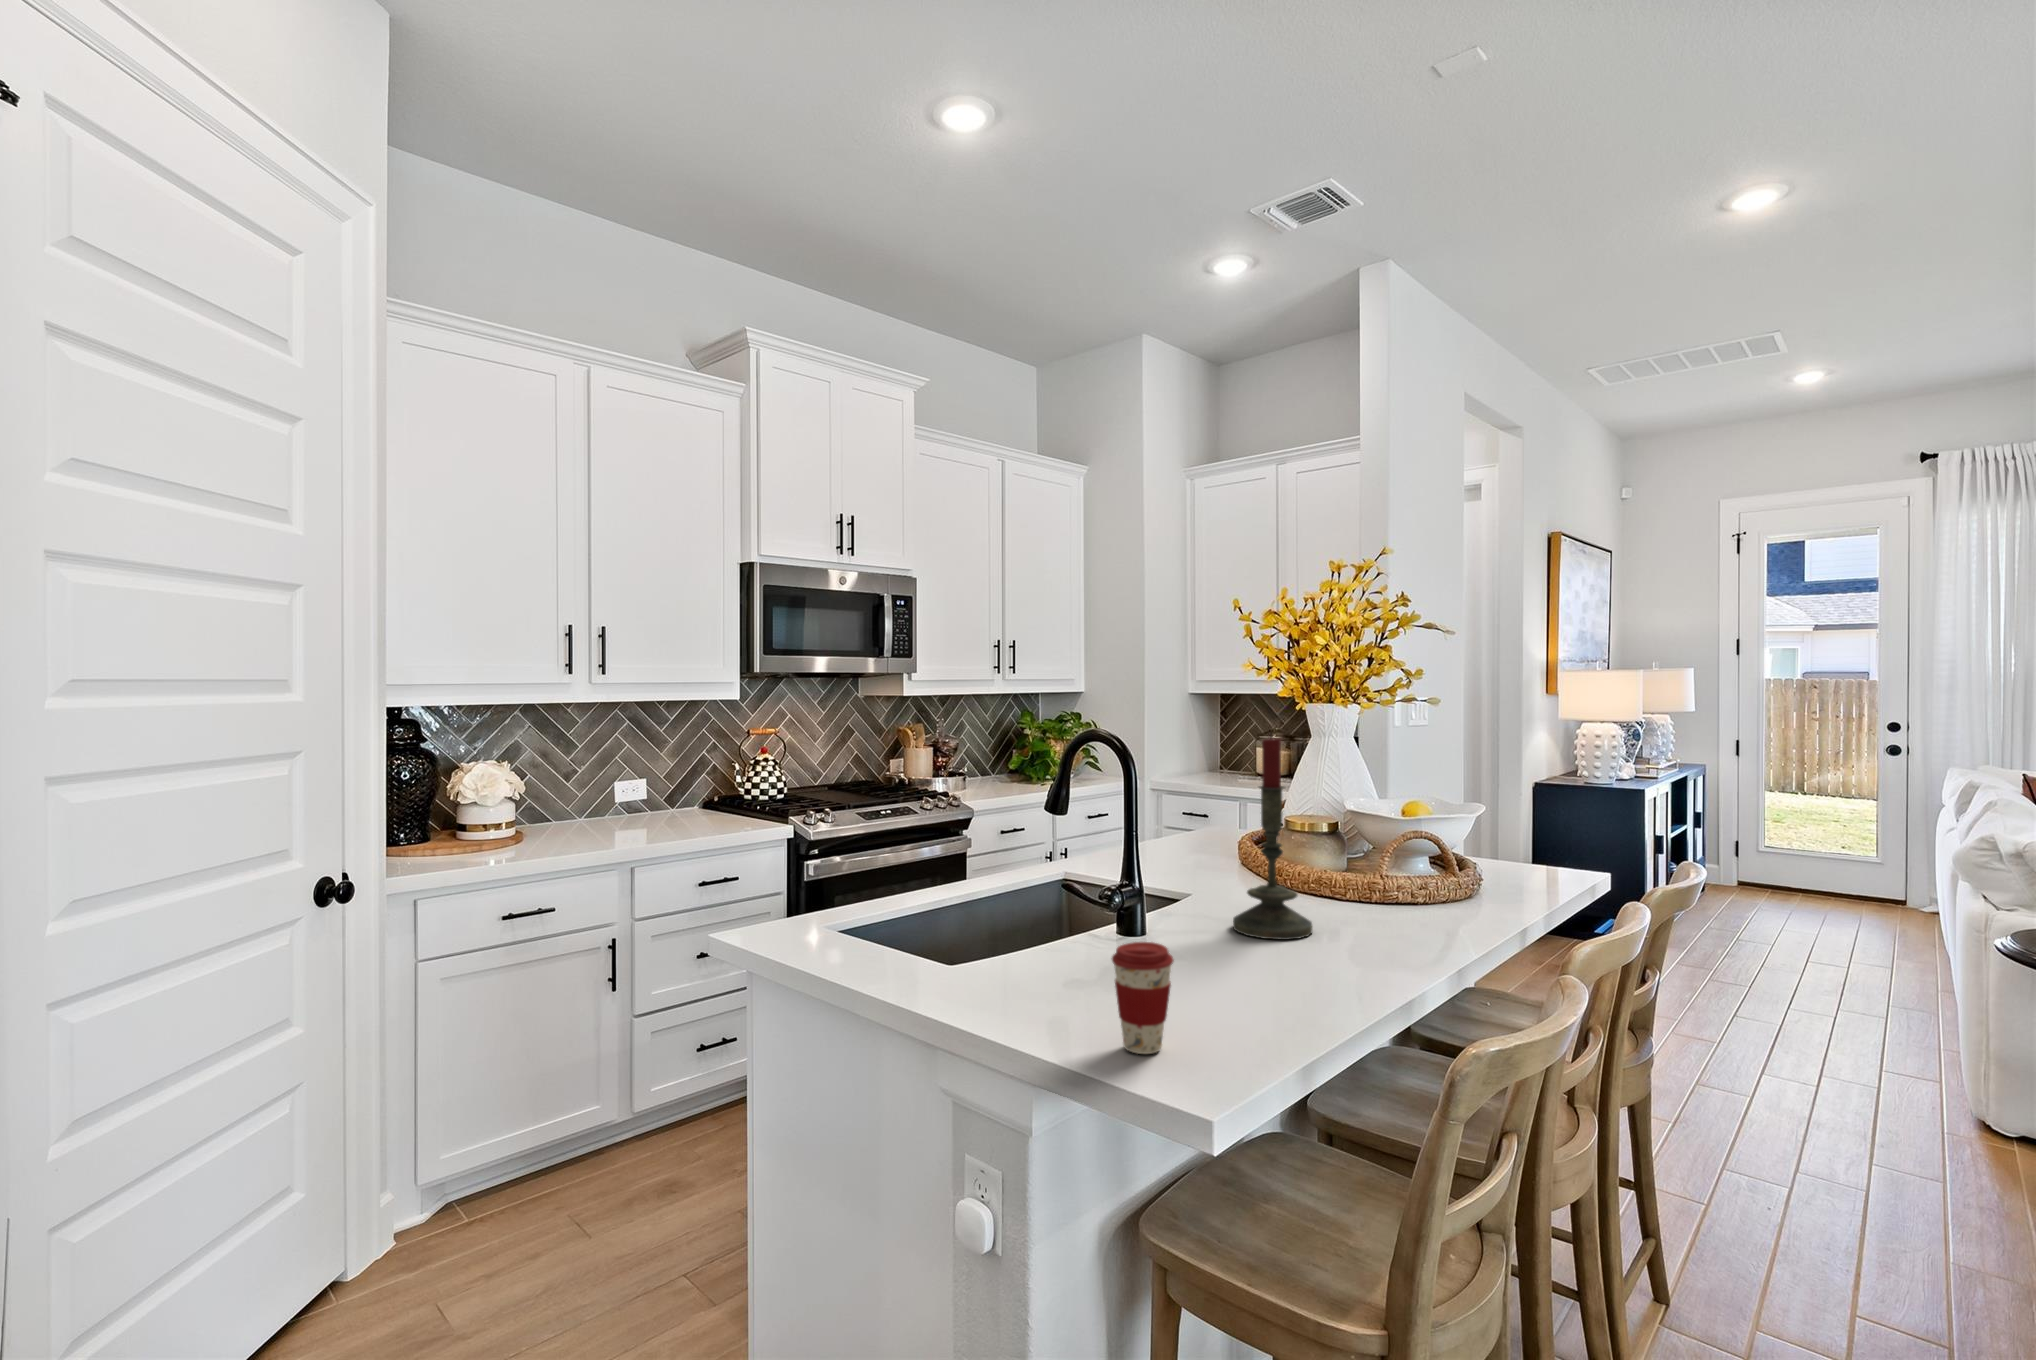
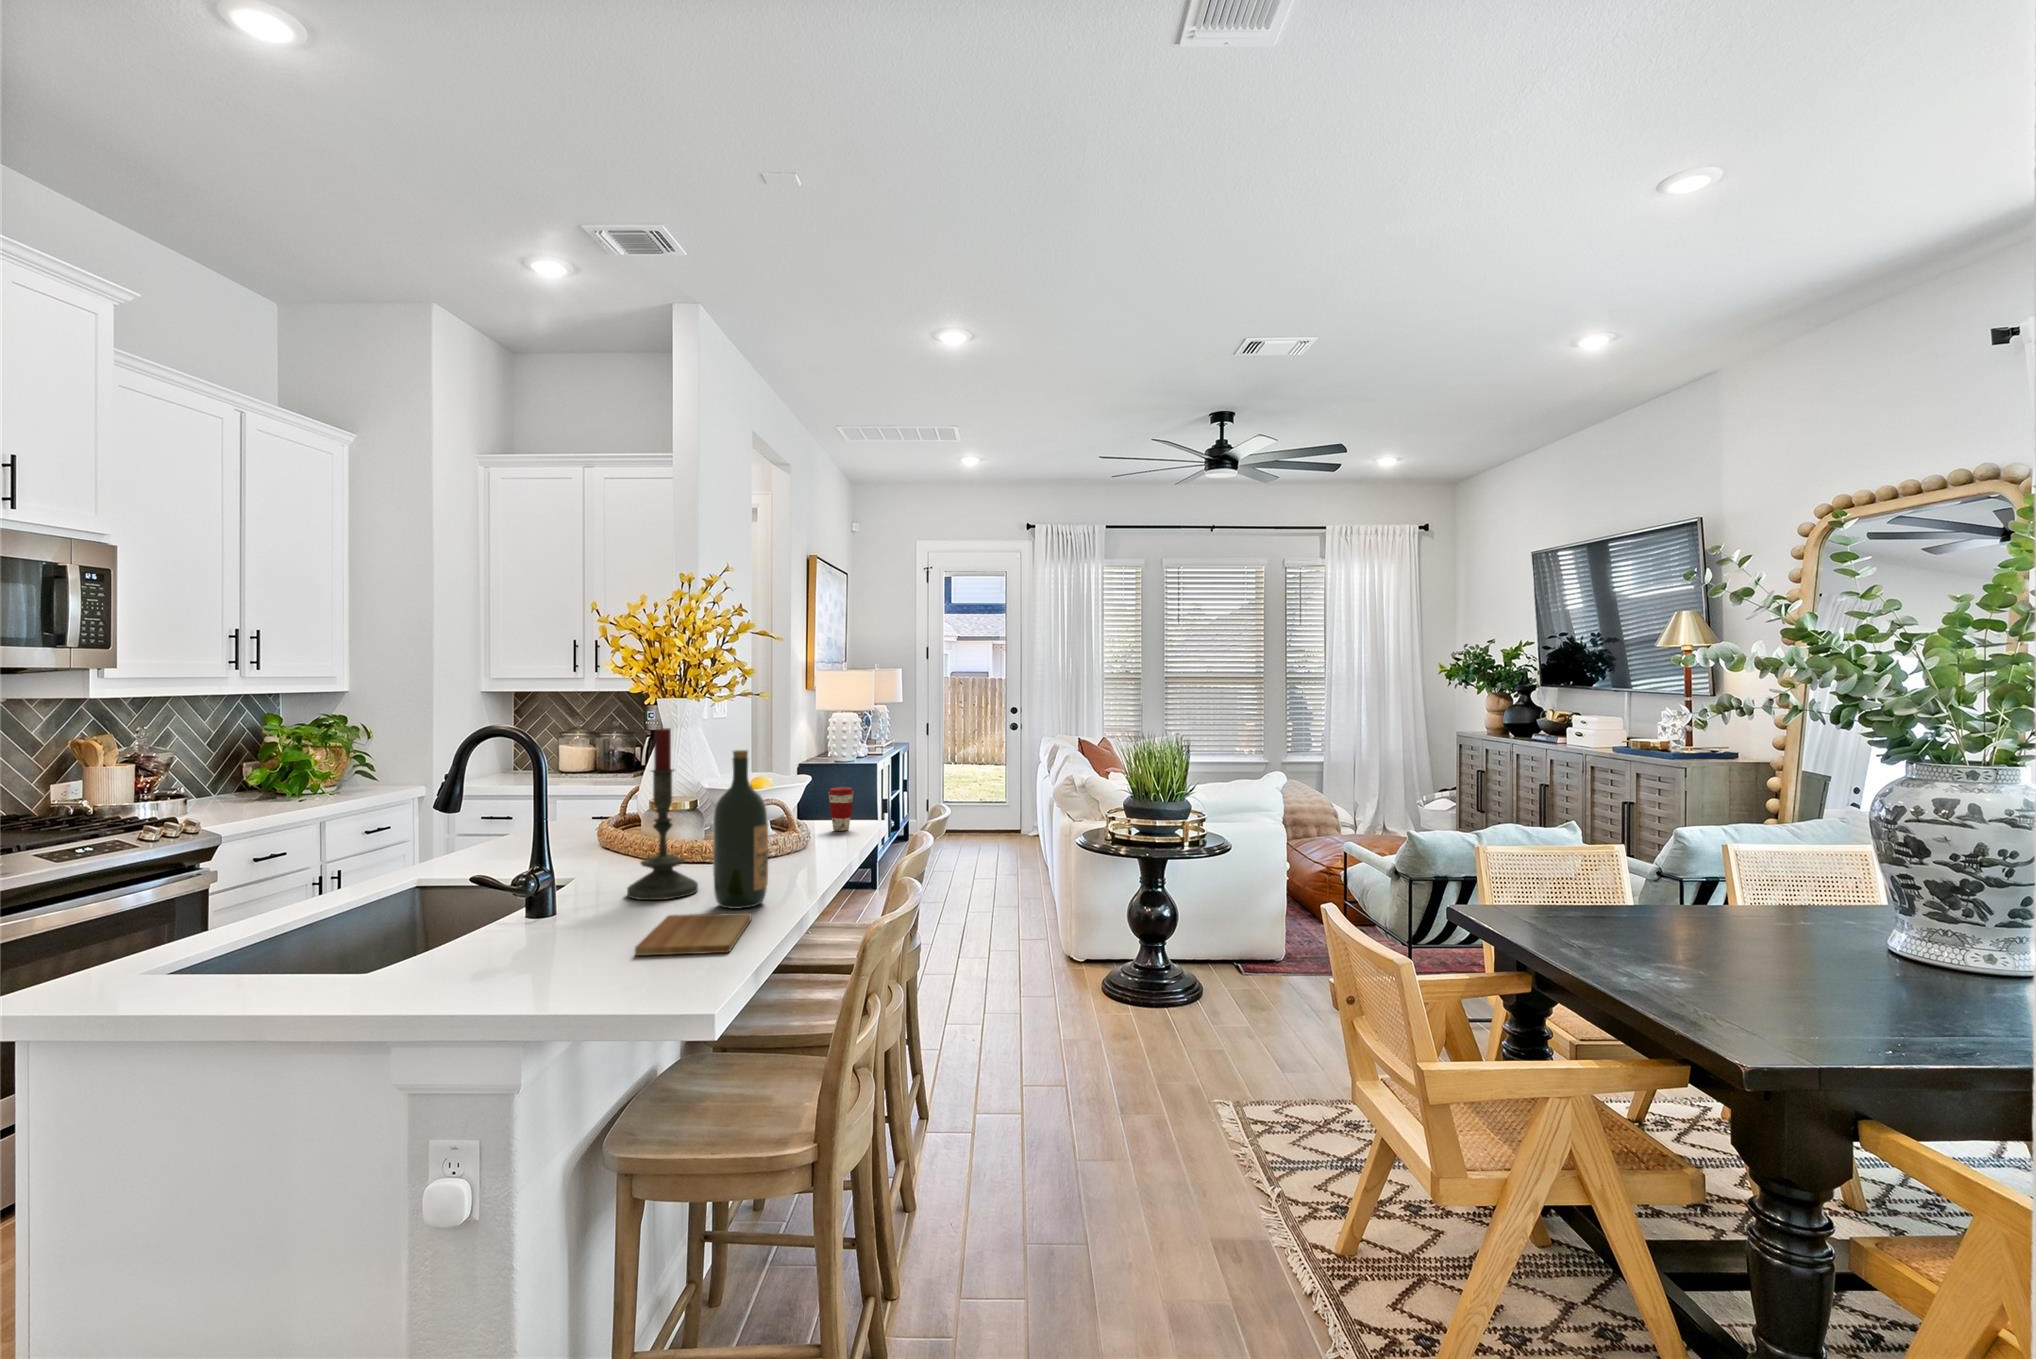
wine bottle: none [1316,770,1385,970] -> present [713,750,768,909]
coffee cup: present [1112,942,1174,1054] -> present [828,787,854,831]
cutting board: none [1189,962,1350,1031] -> present [635,913,752,955]

